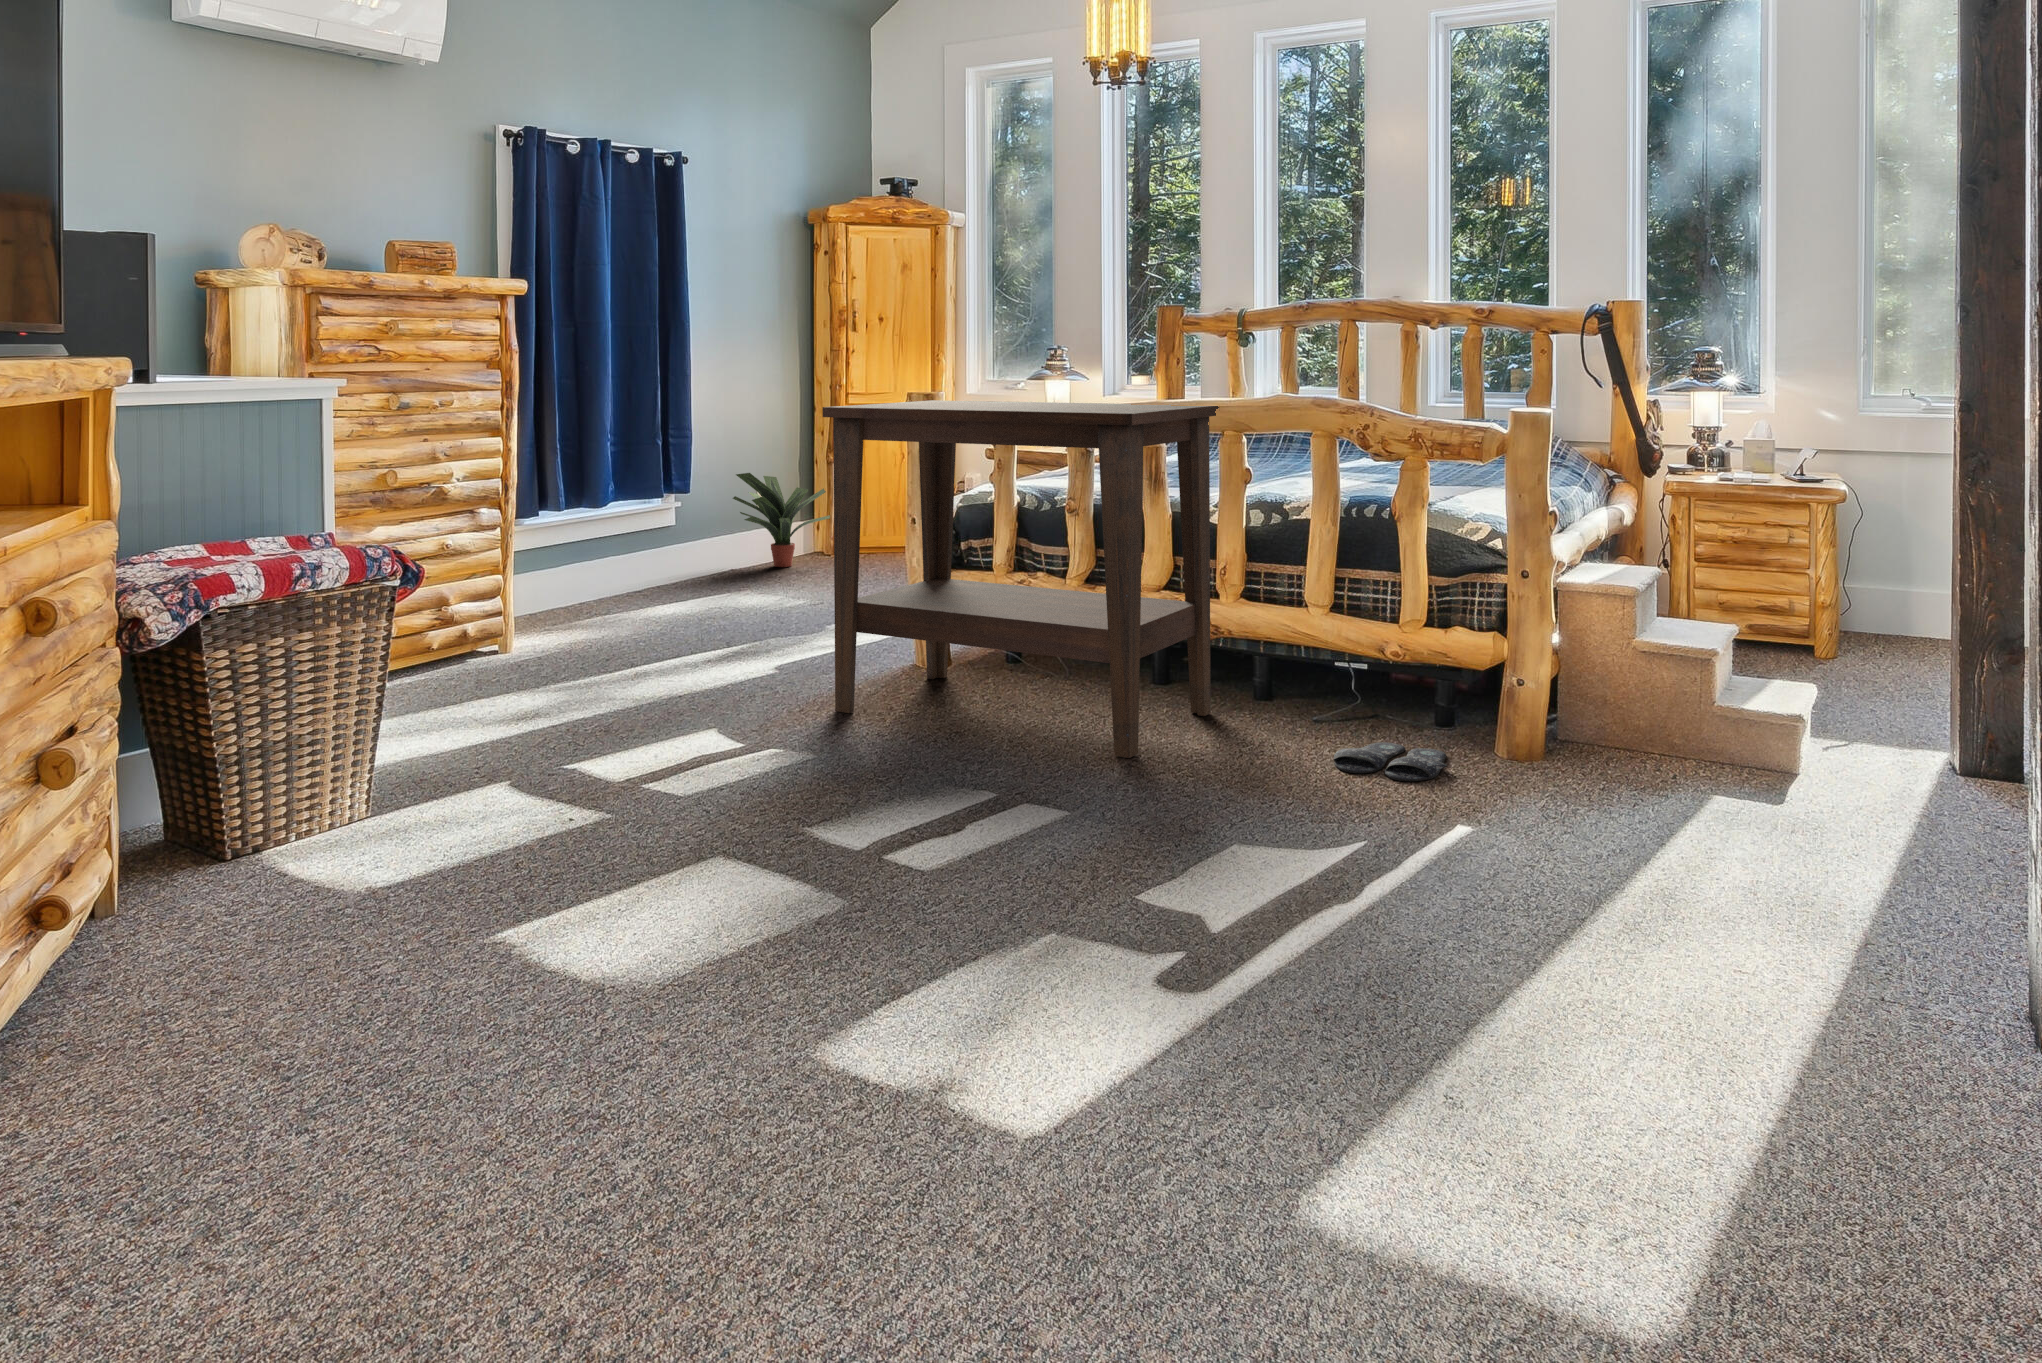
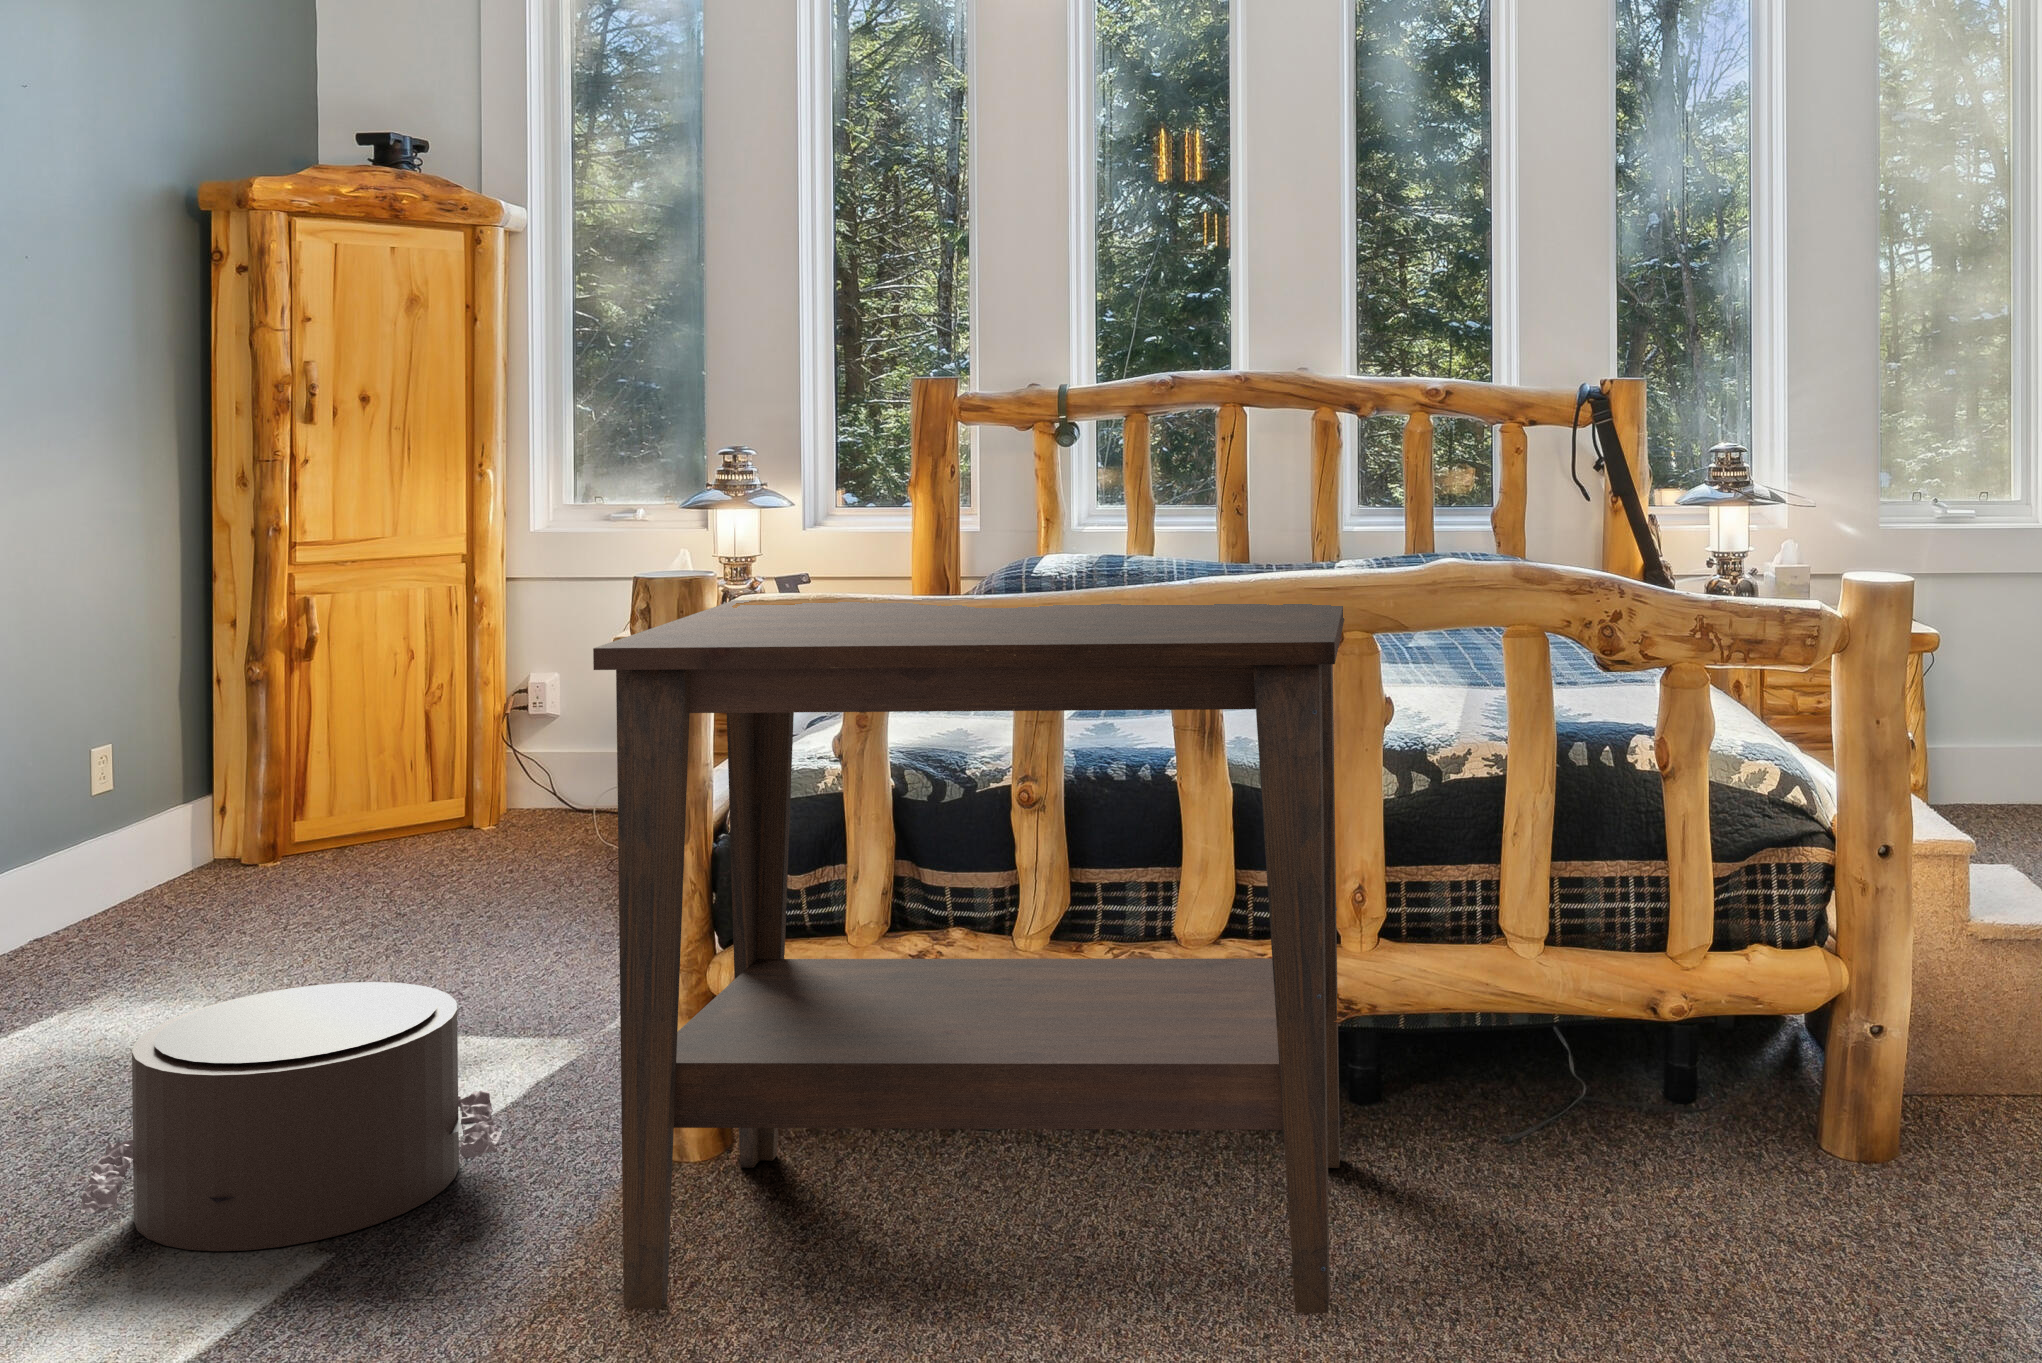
potted plant: present [733,473,830,567] -> none [60,722,283,906]
pouf: none [654,576,833,676] -> present [81,982,501,1251]
slippers: present [1334,742,1447,781] -> none [1644,1171,1834,1263]

